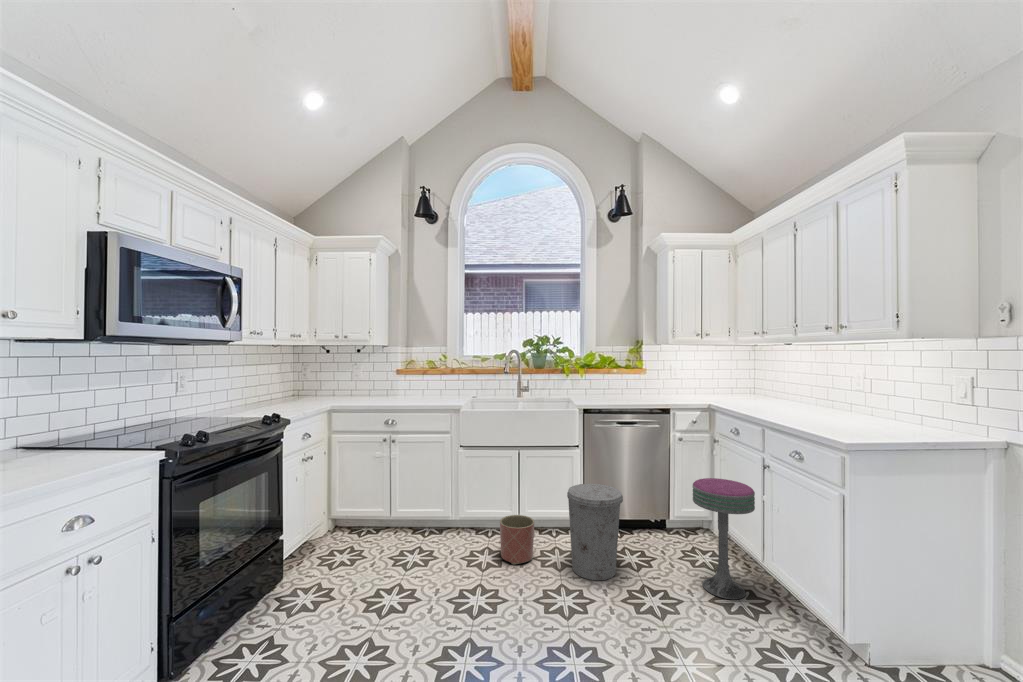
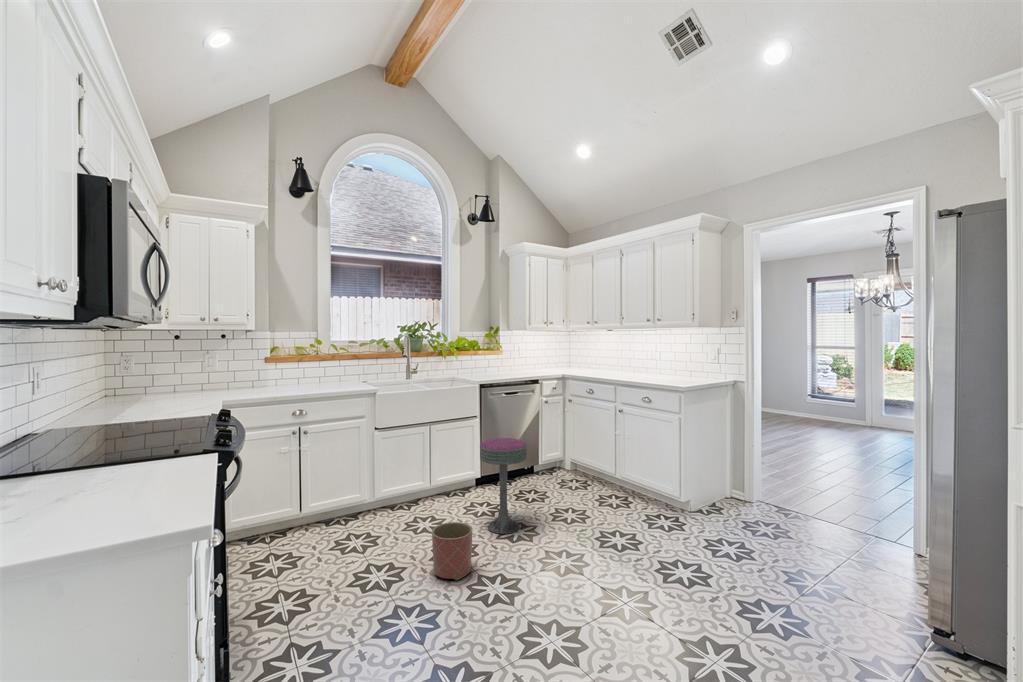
trash can: present [567,484,623,580] -> none [367,461,422,552]
planter: present [500,515,534,565] -> present [432,522,472,580]

